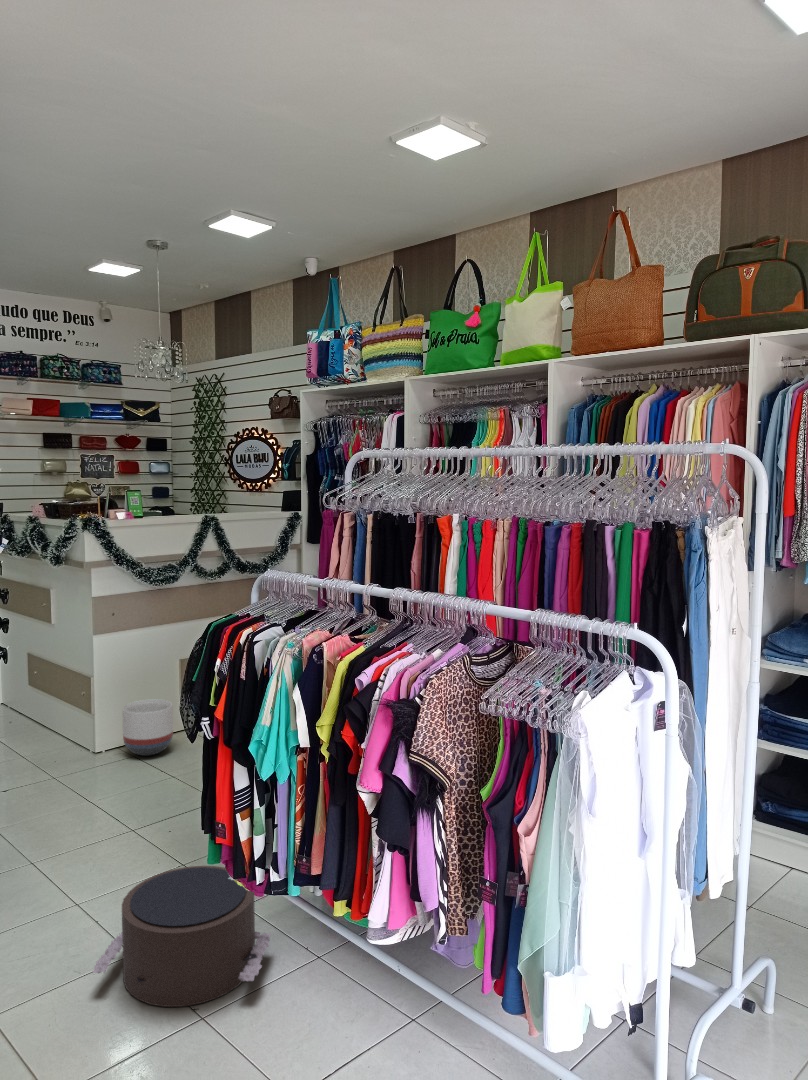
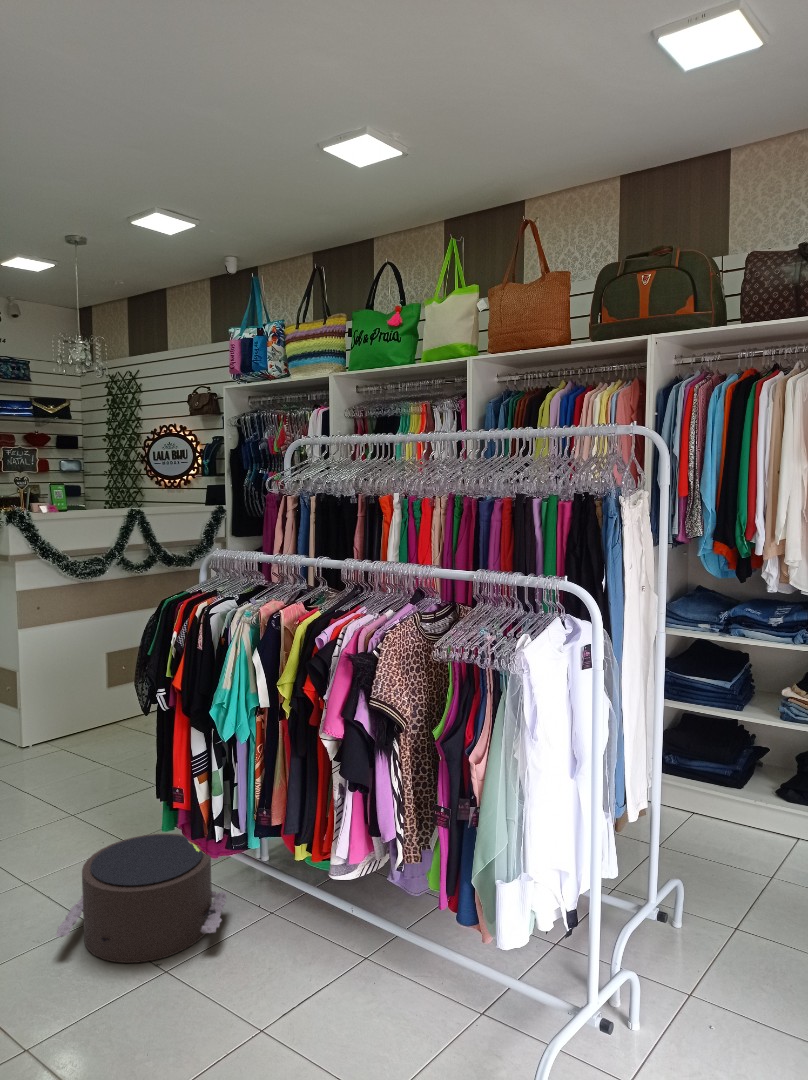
planter: present [122,699,173,756] -> none [51,691,103,747]

